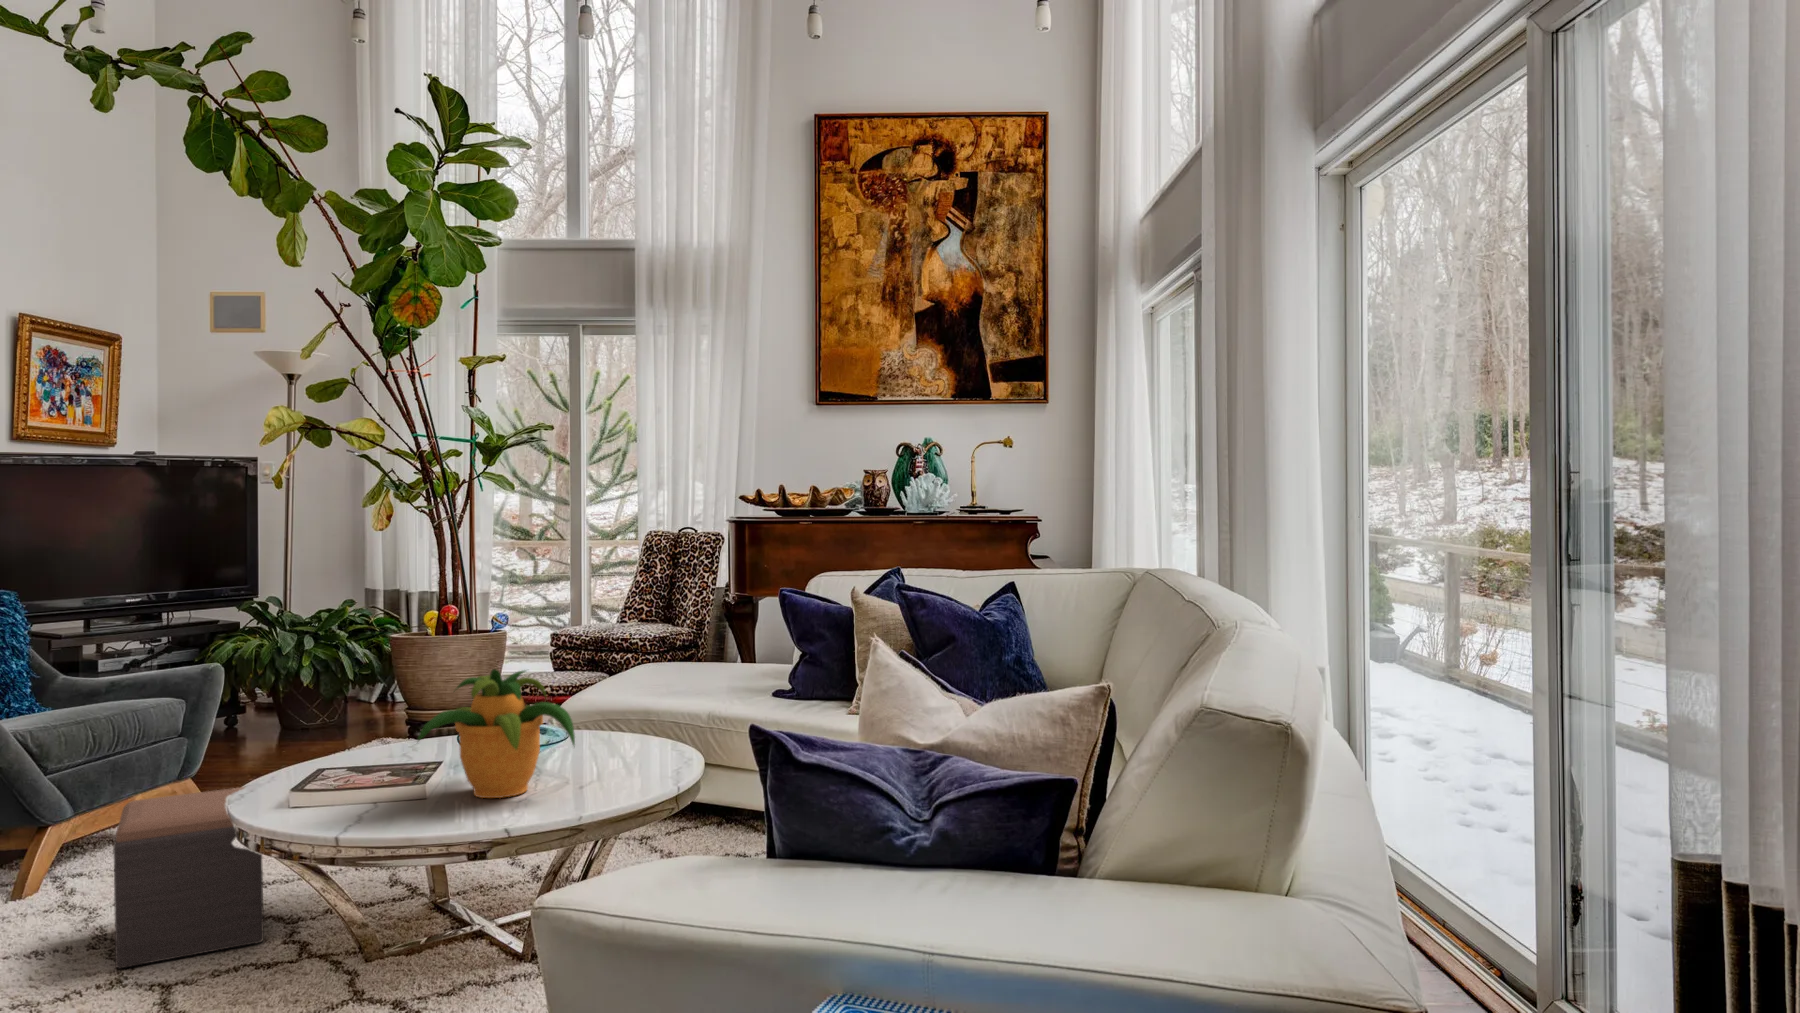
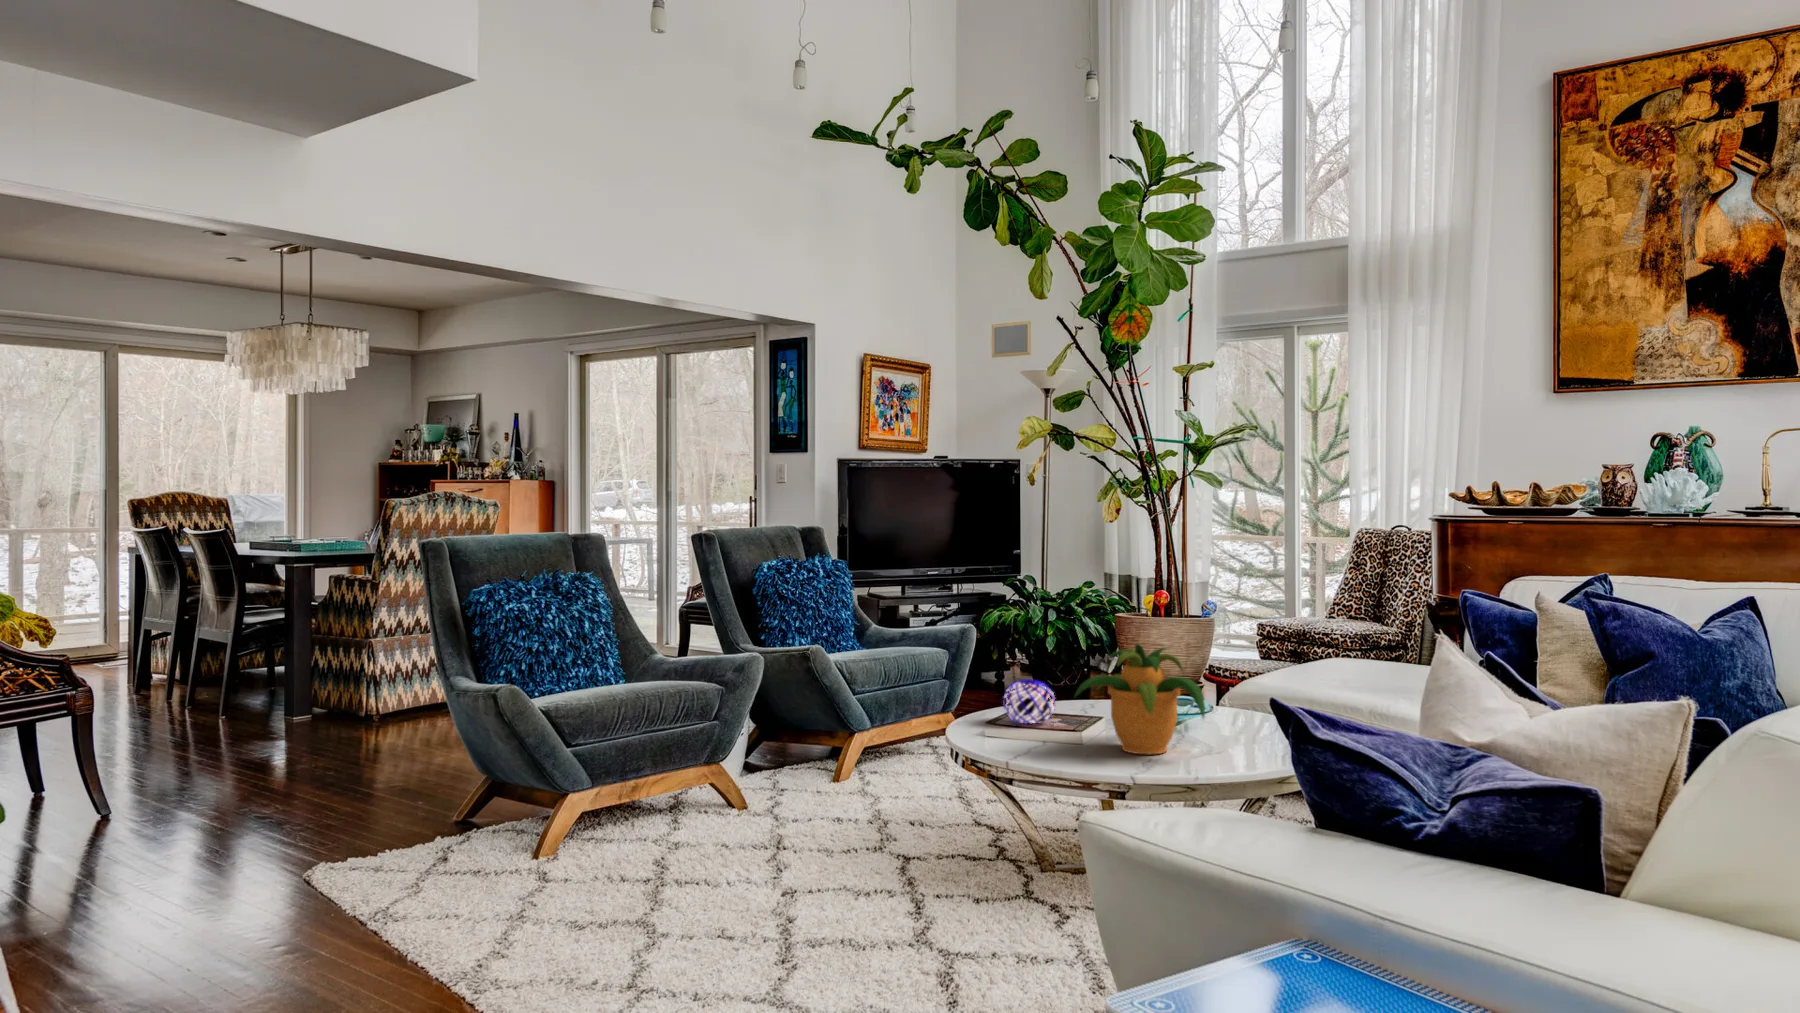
decorative orb: none [302,725,374,781] -> present [1003,679,1055,724]
footstool: present [114,787,264,968] -> none [881,720,980,841]

